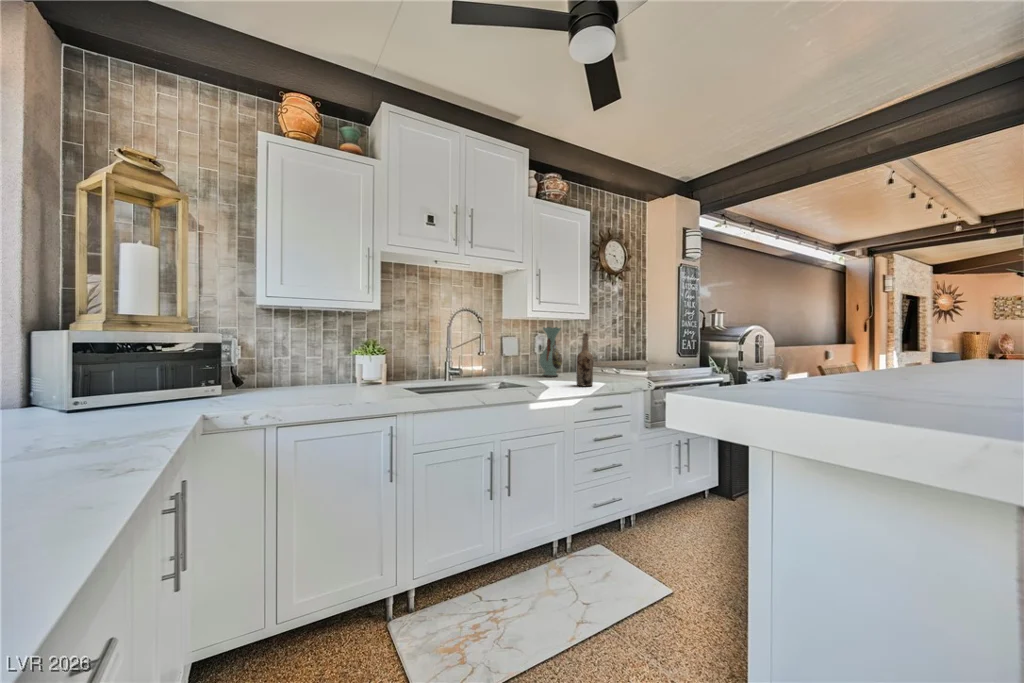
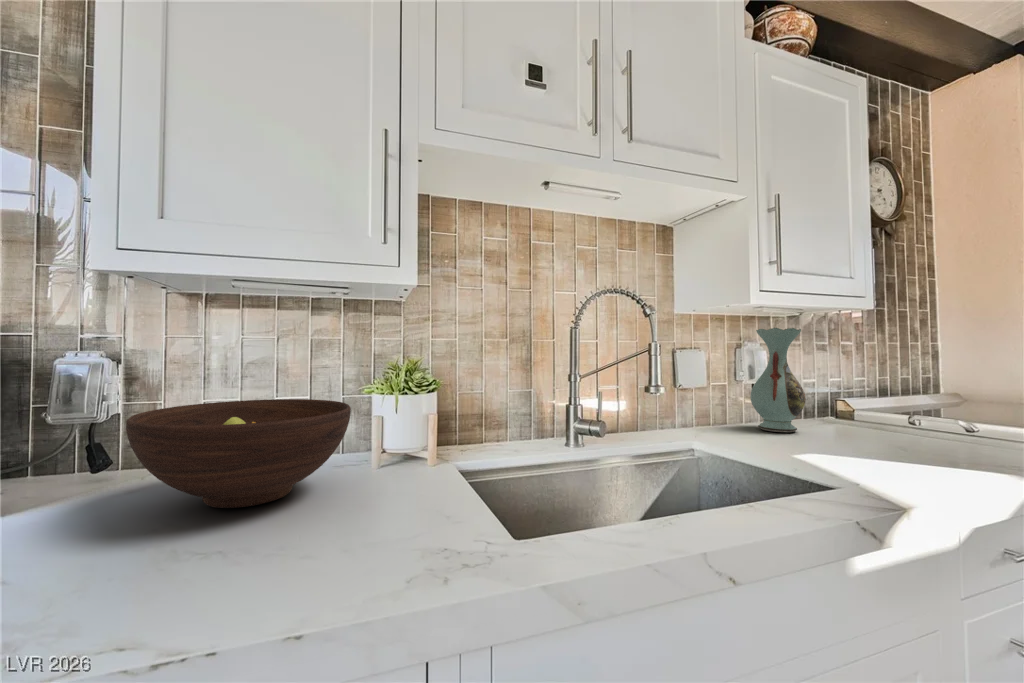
wine bottle: present [577,333,593,386] -> none [911,338,971,482]
fruit bowl: none [270,357,353,395] -> present [126,399,351,508]

